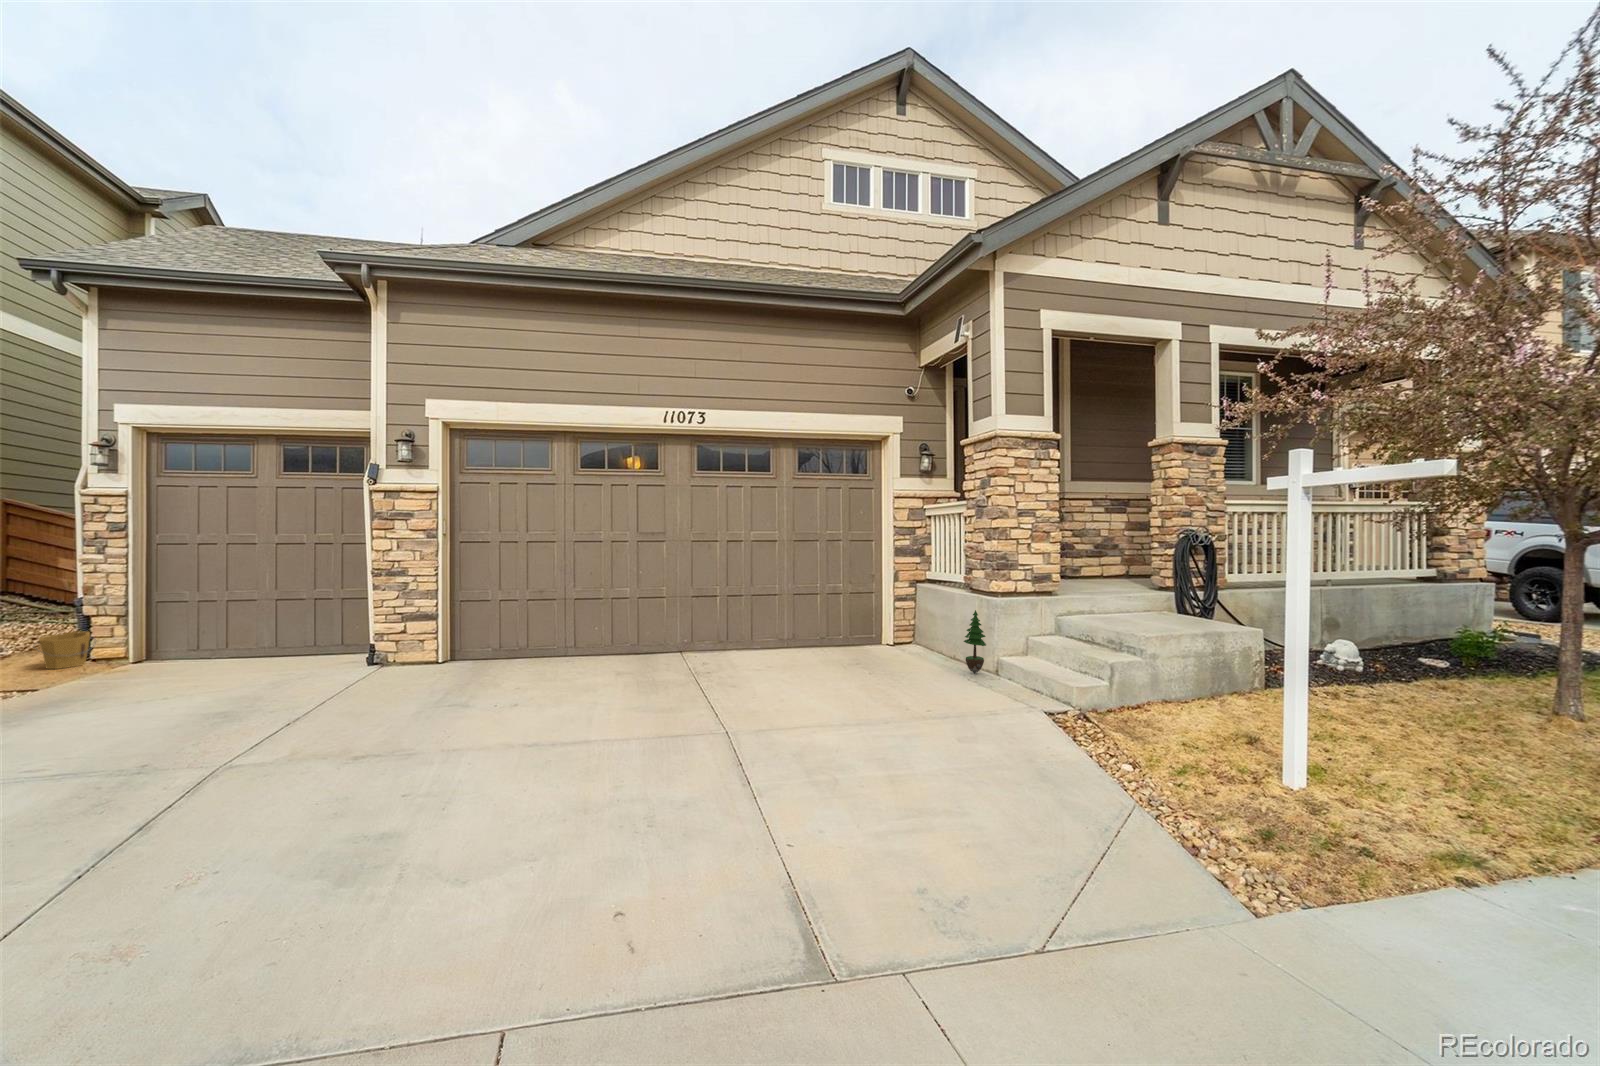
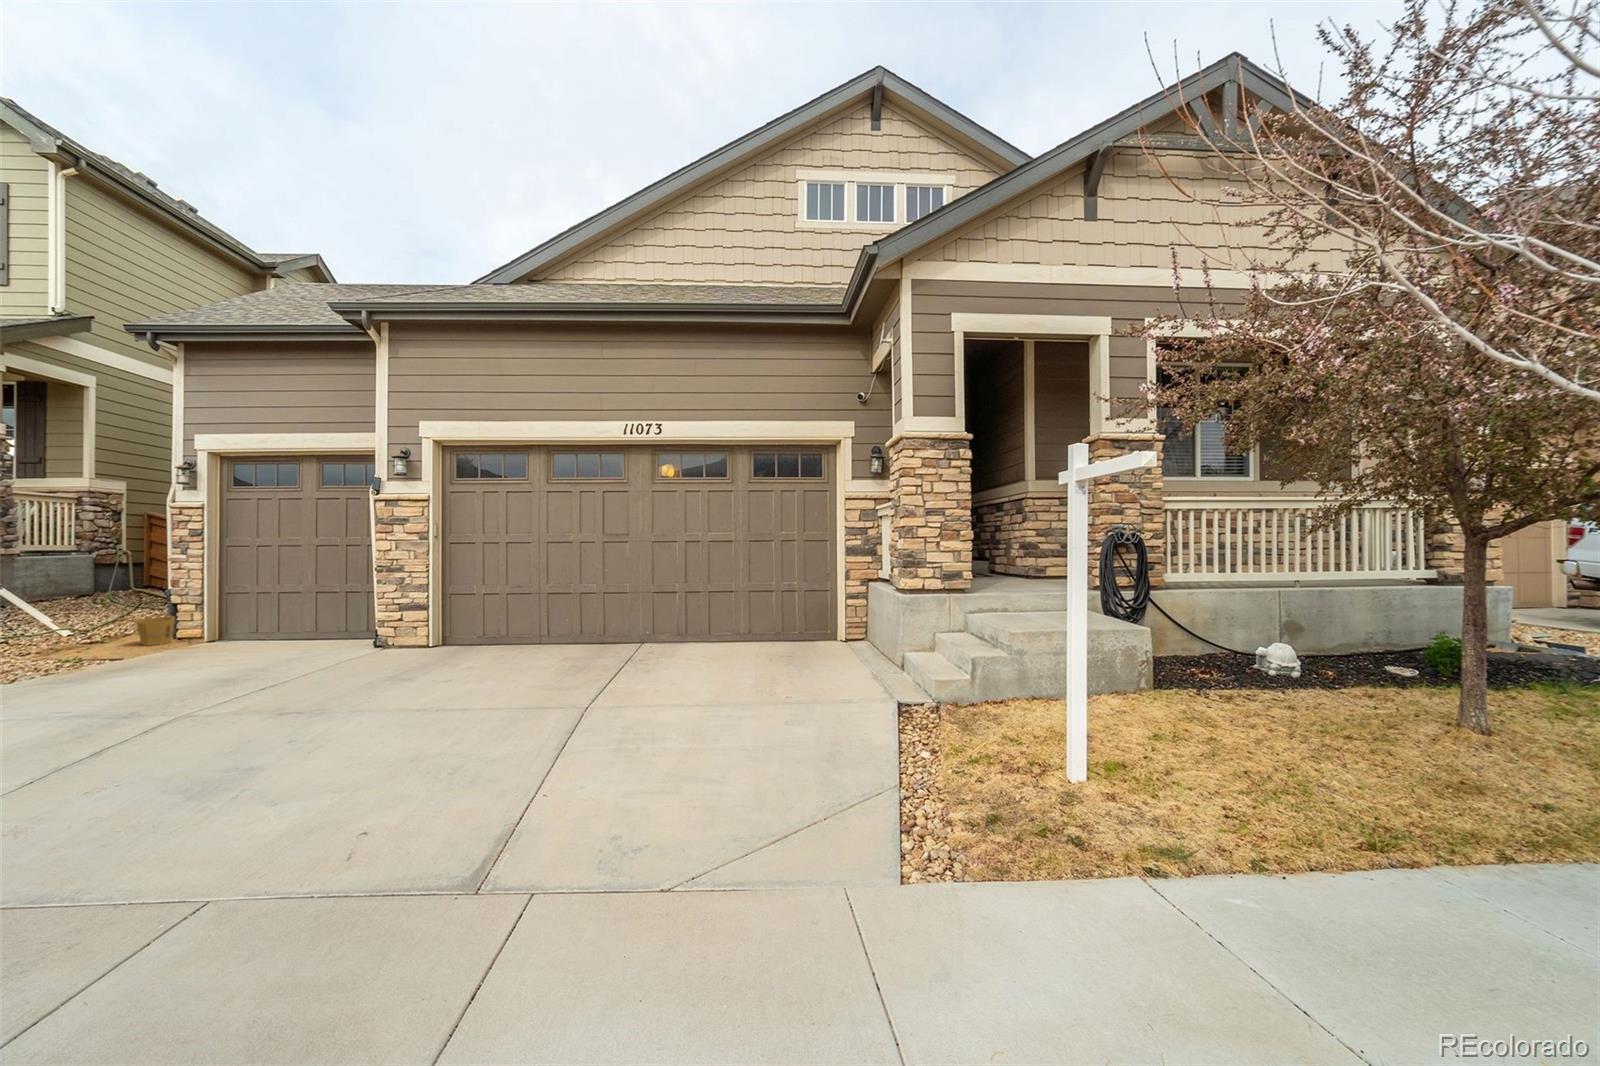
potted tree: present [964,610,986,673] -> none [871,606,894,668]

